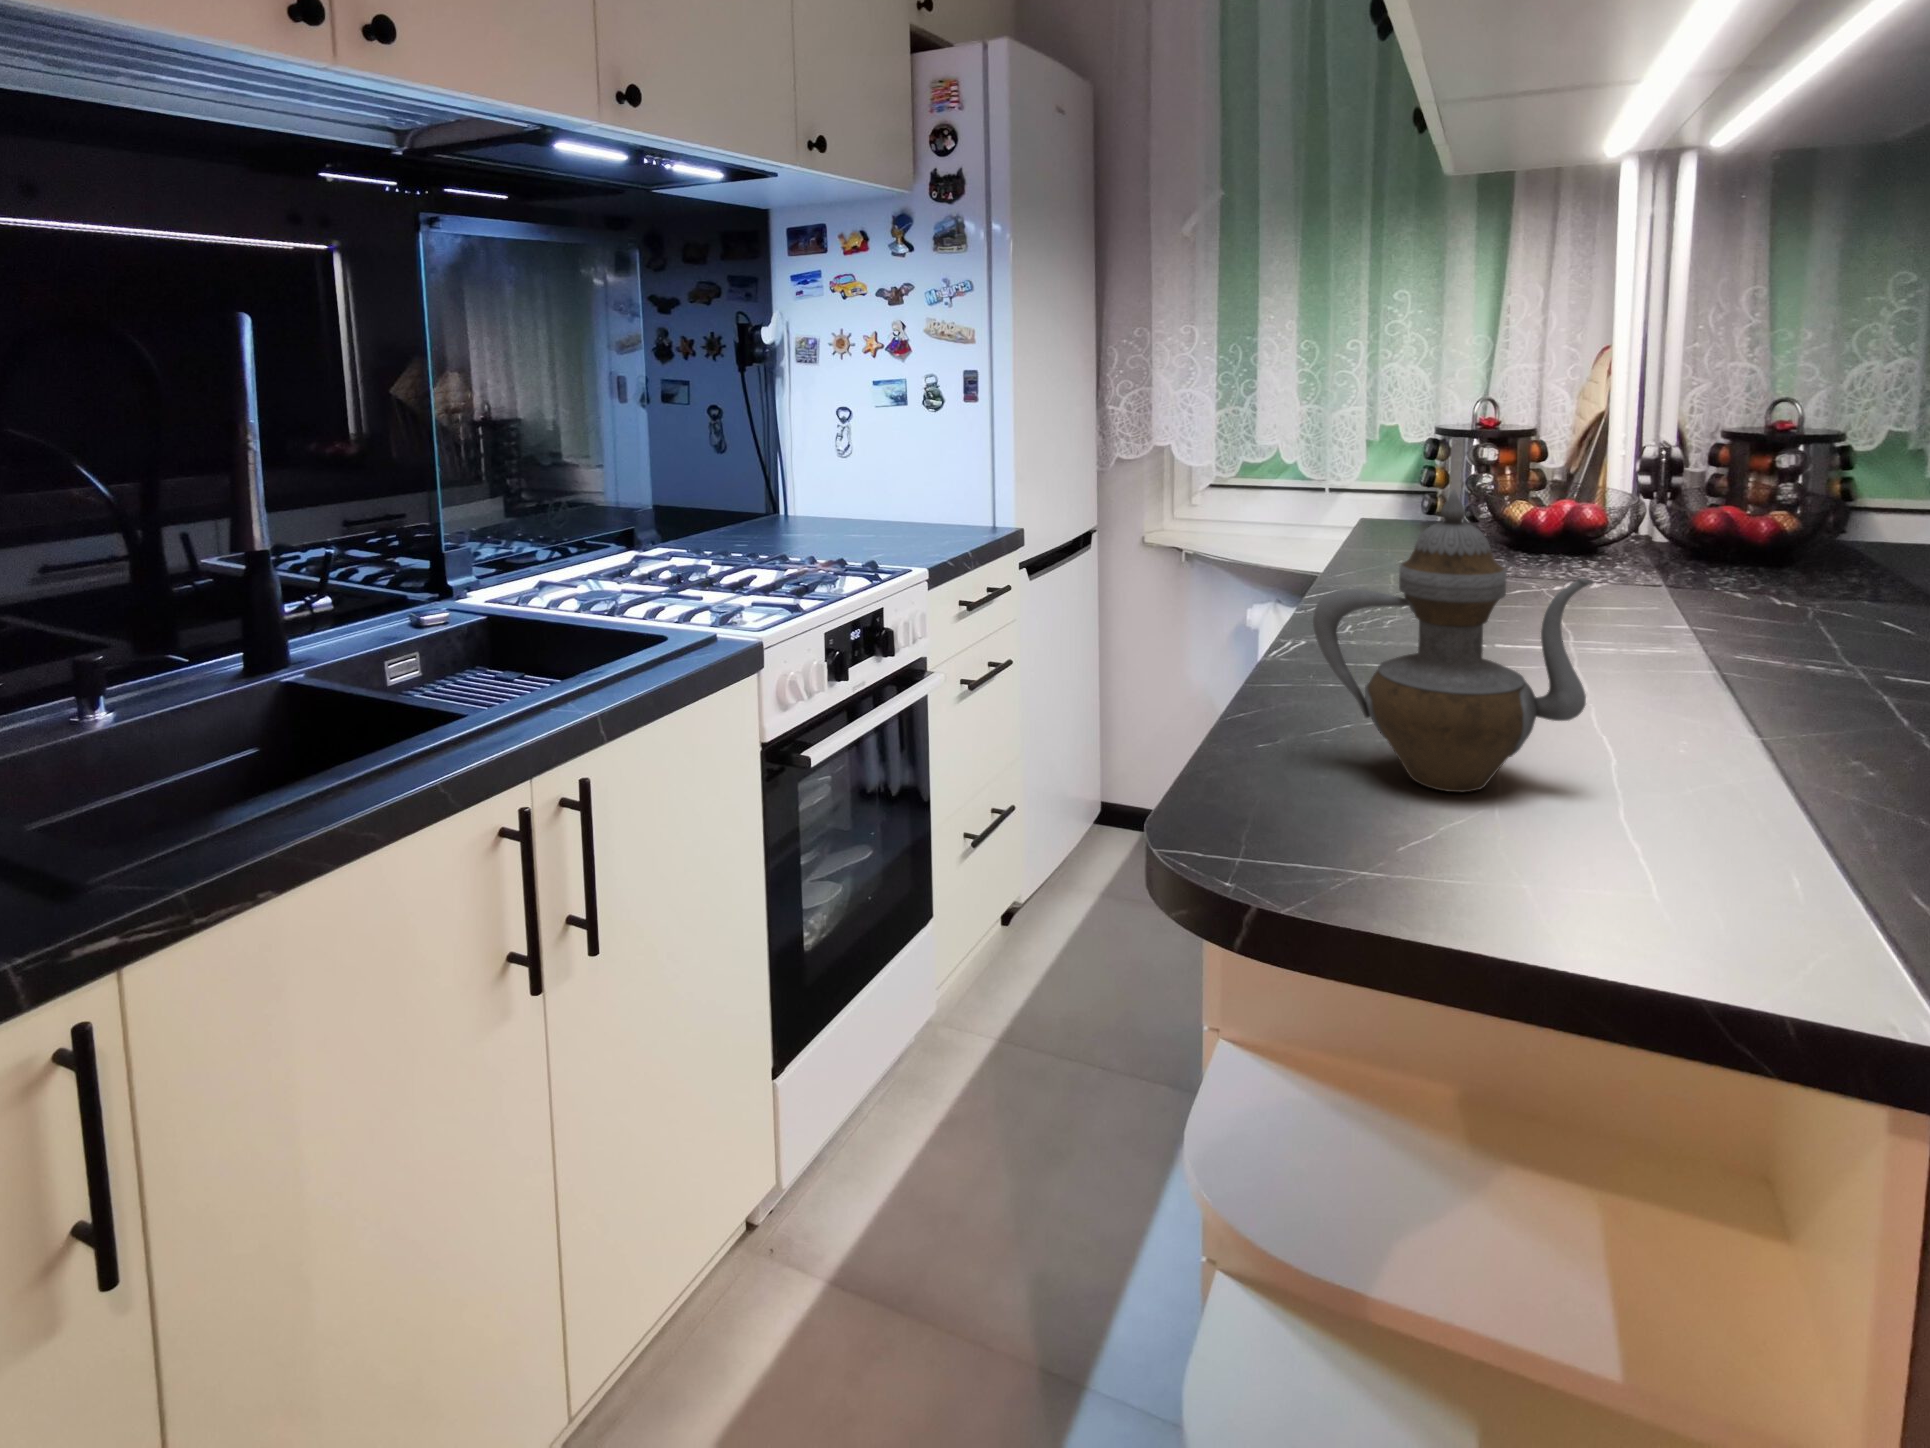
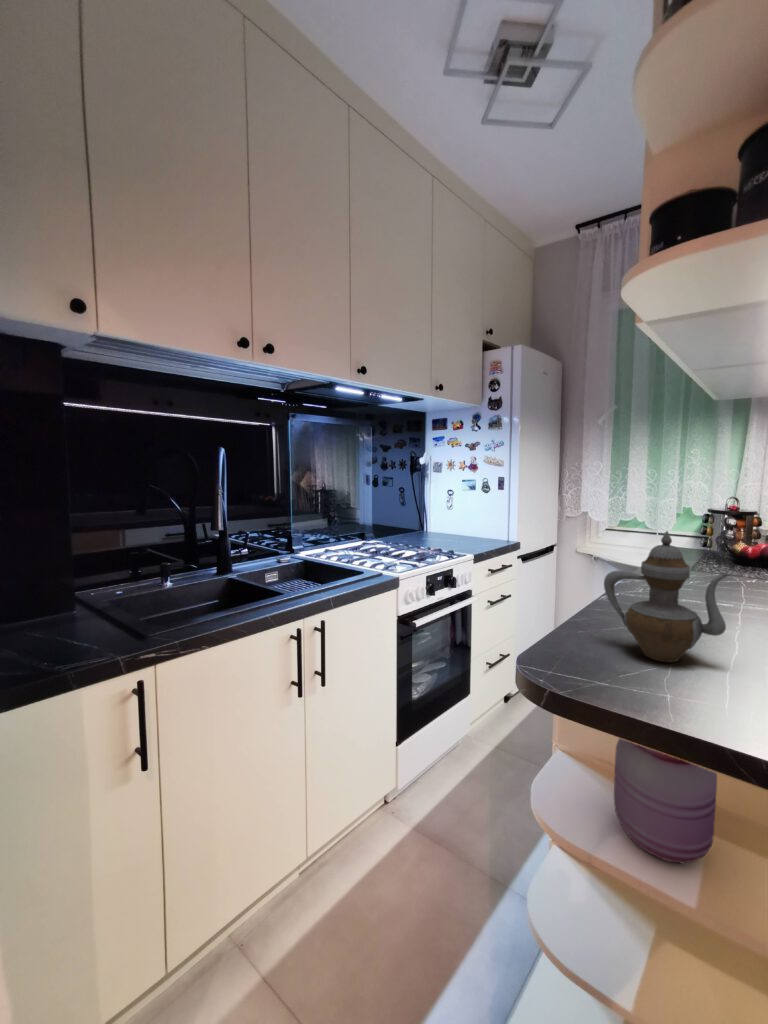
jar: none [1373,917,1598,1243] -> present [614,739,717,863]

